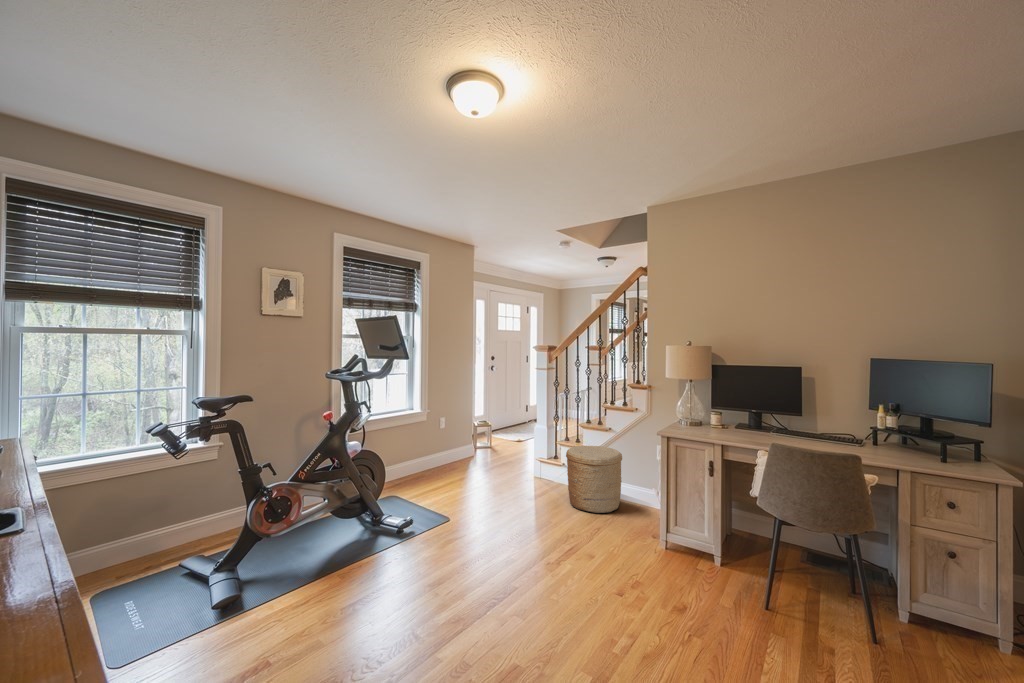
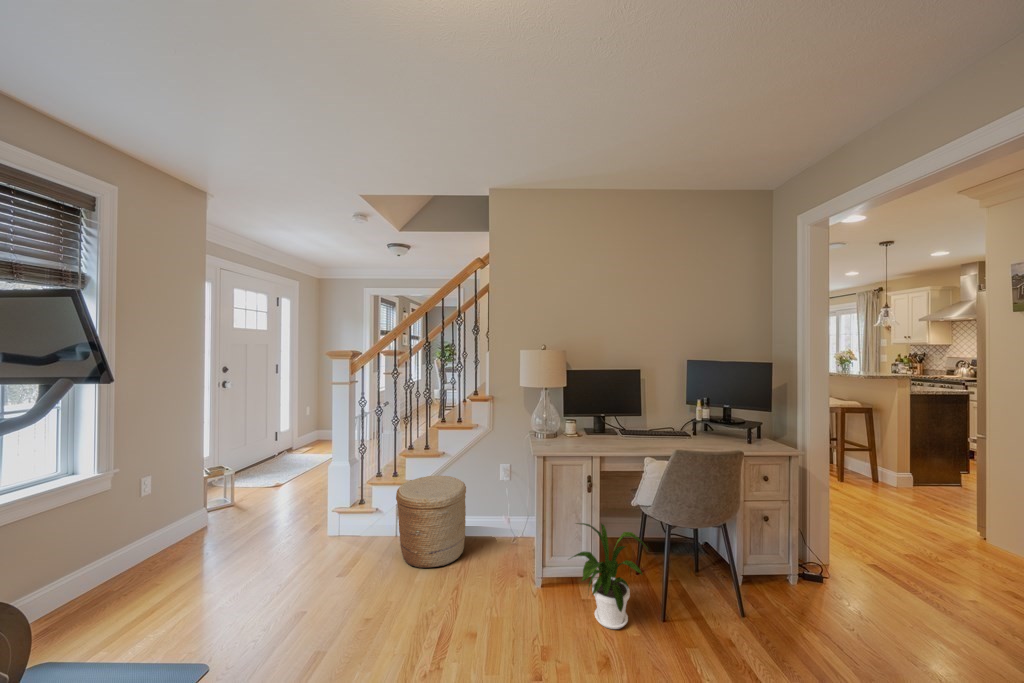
house plant: none [661,488,740,589] -> present [573,523,647,629]

